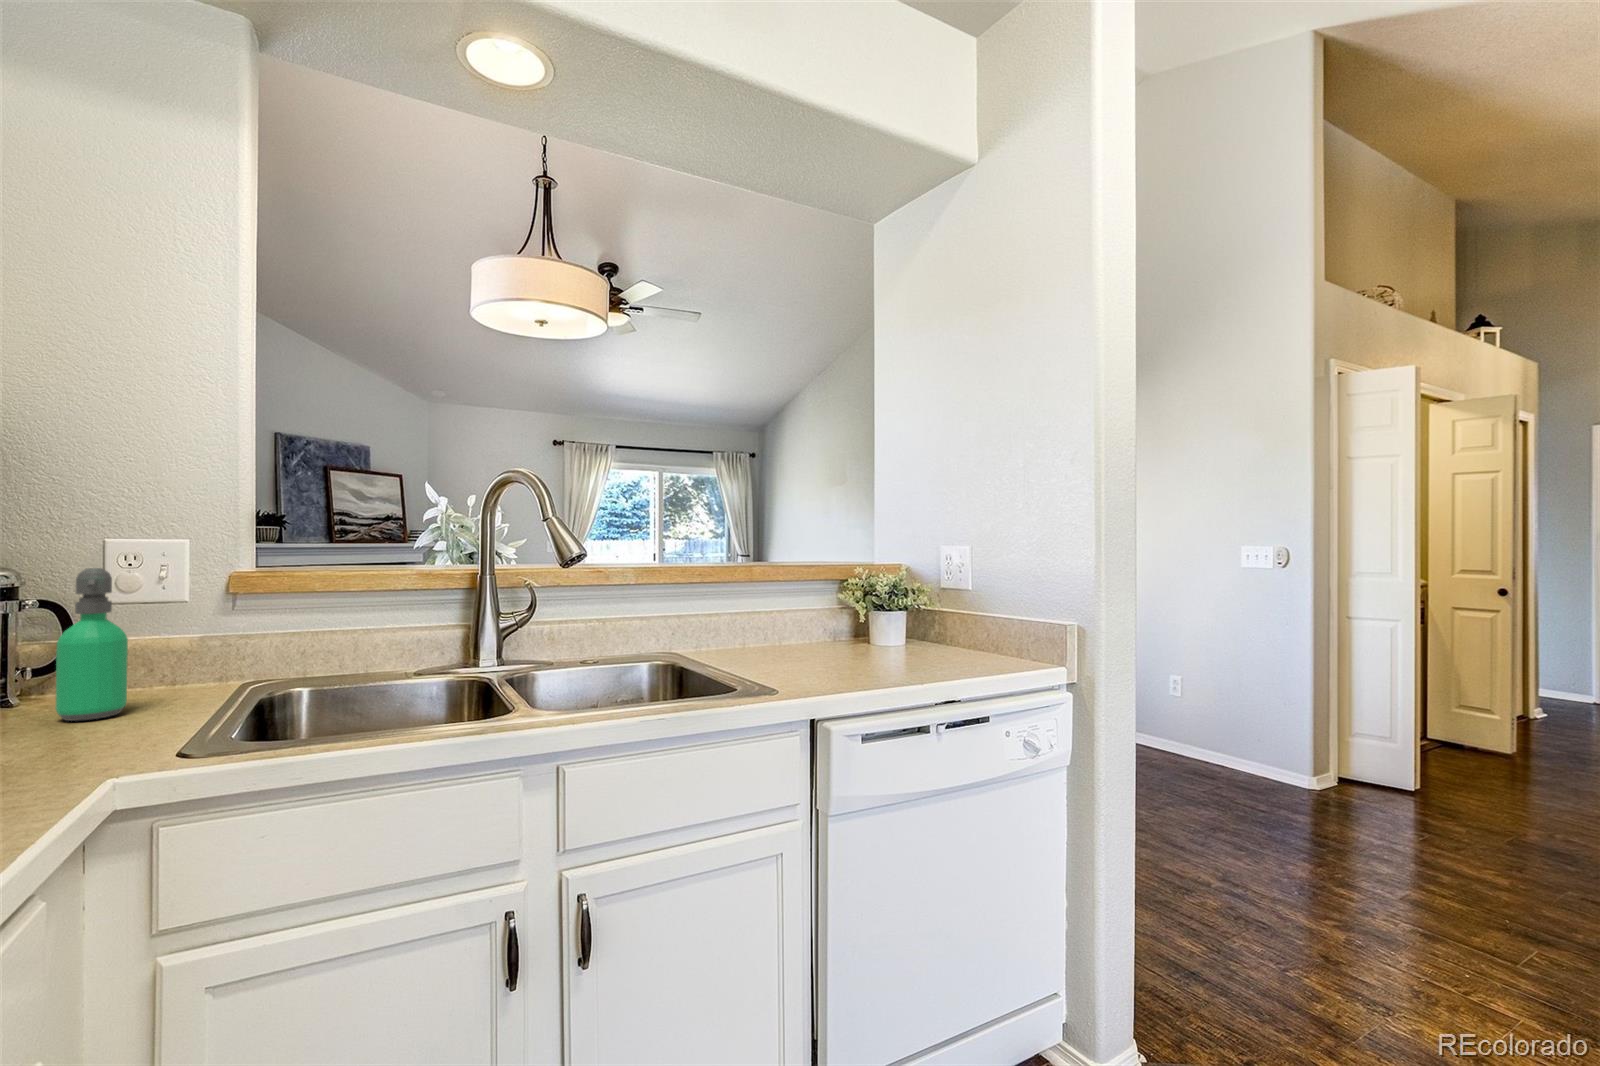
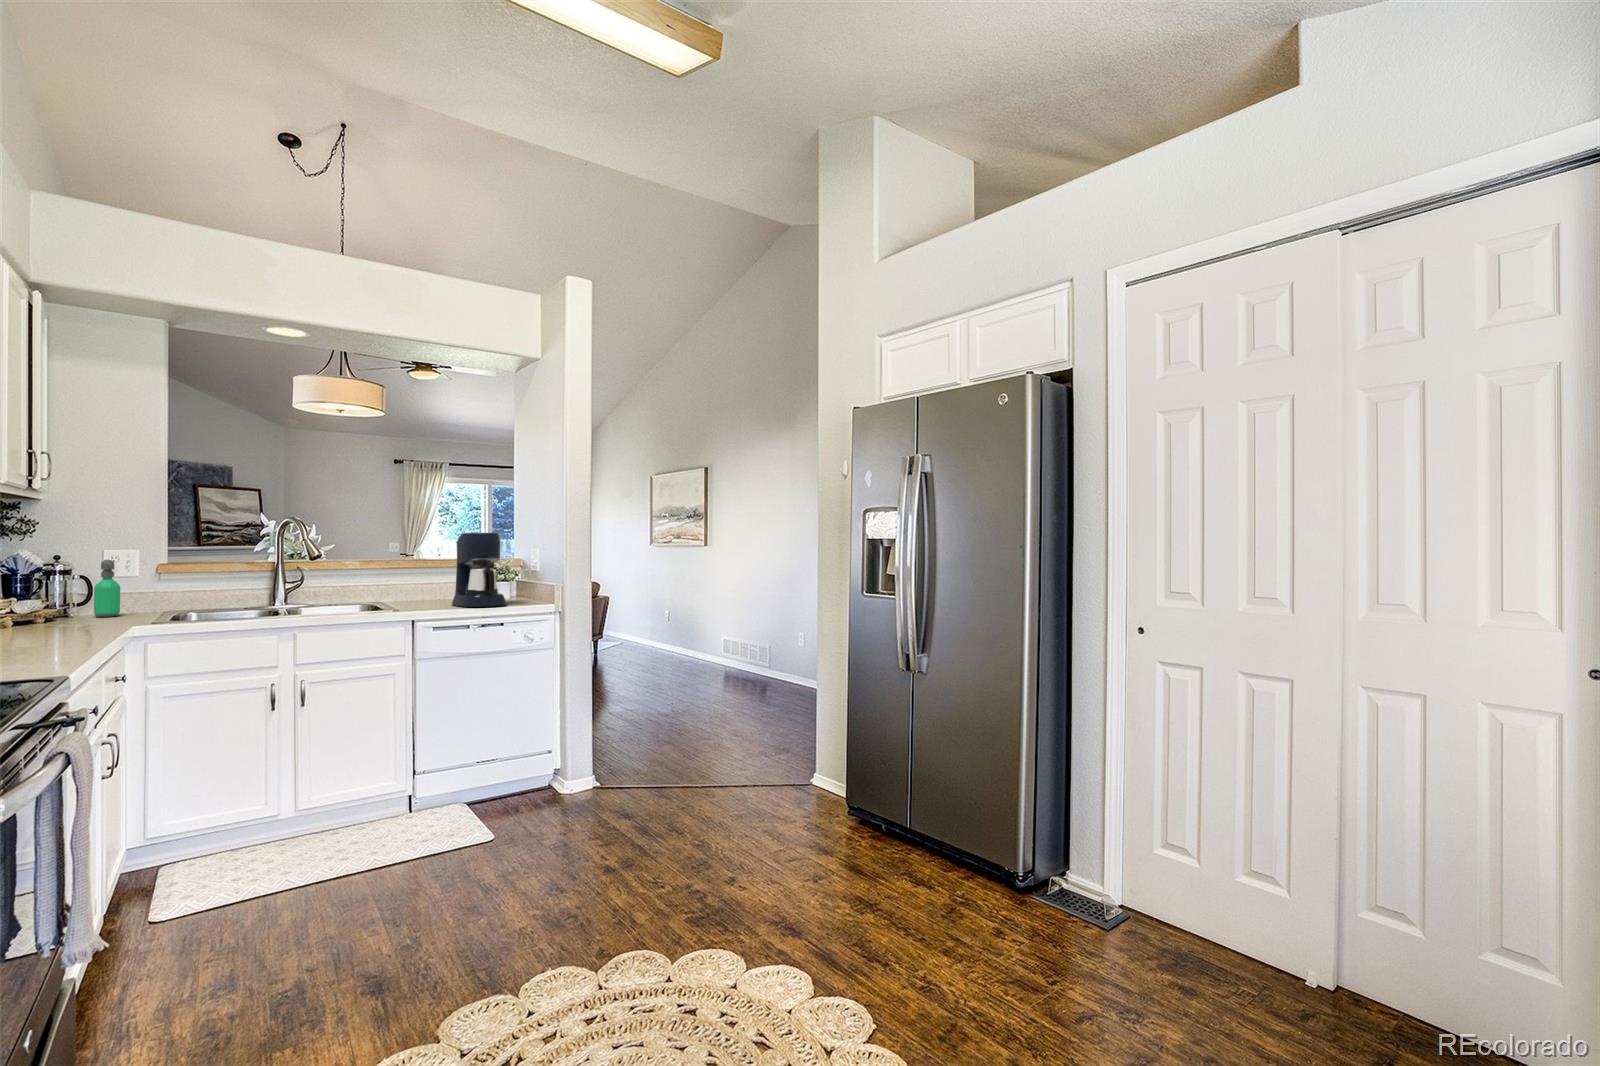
coffee maker: none [828,507,949,672] -> present [452,533,507,607]

